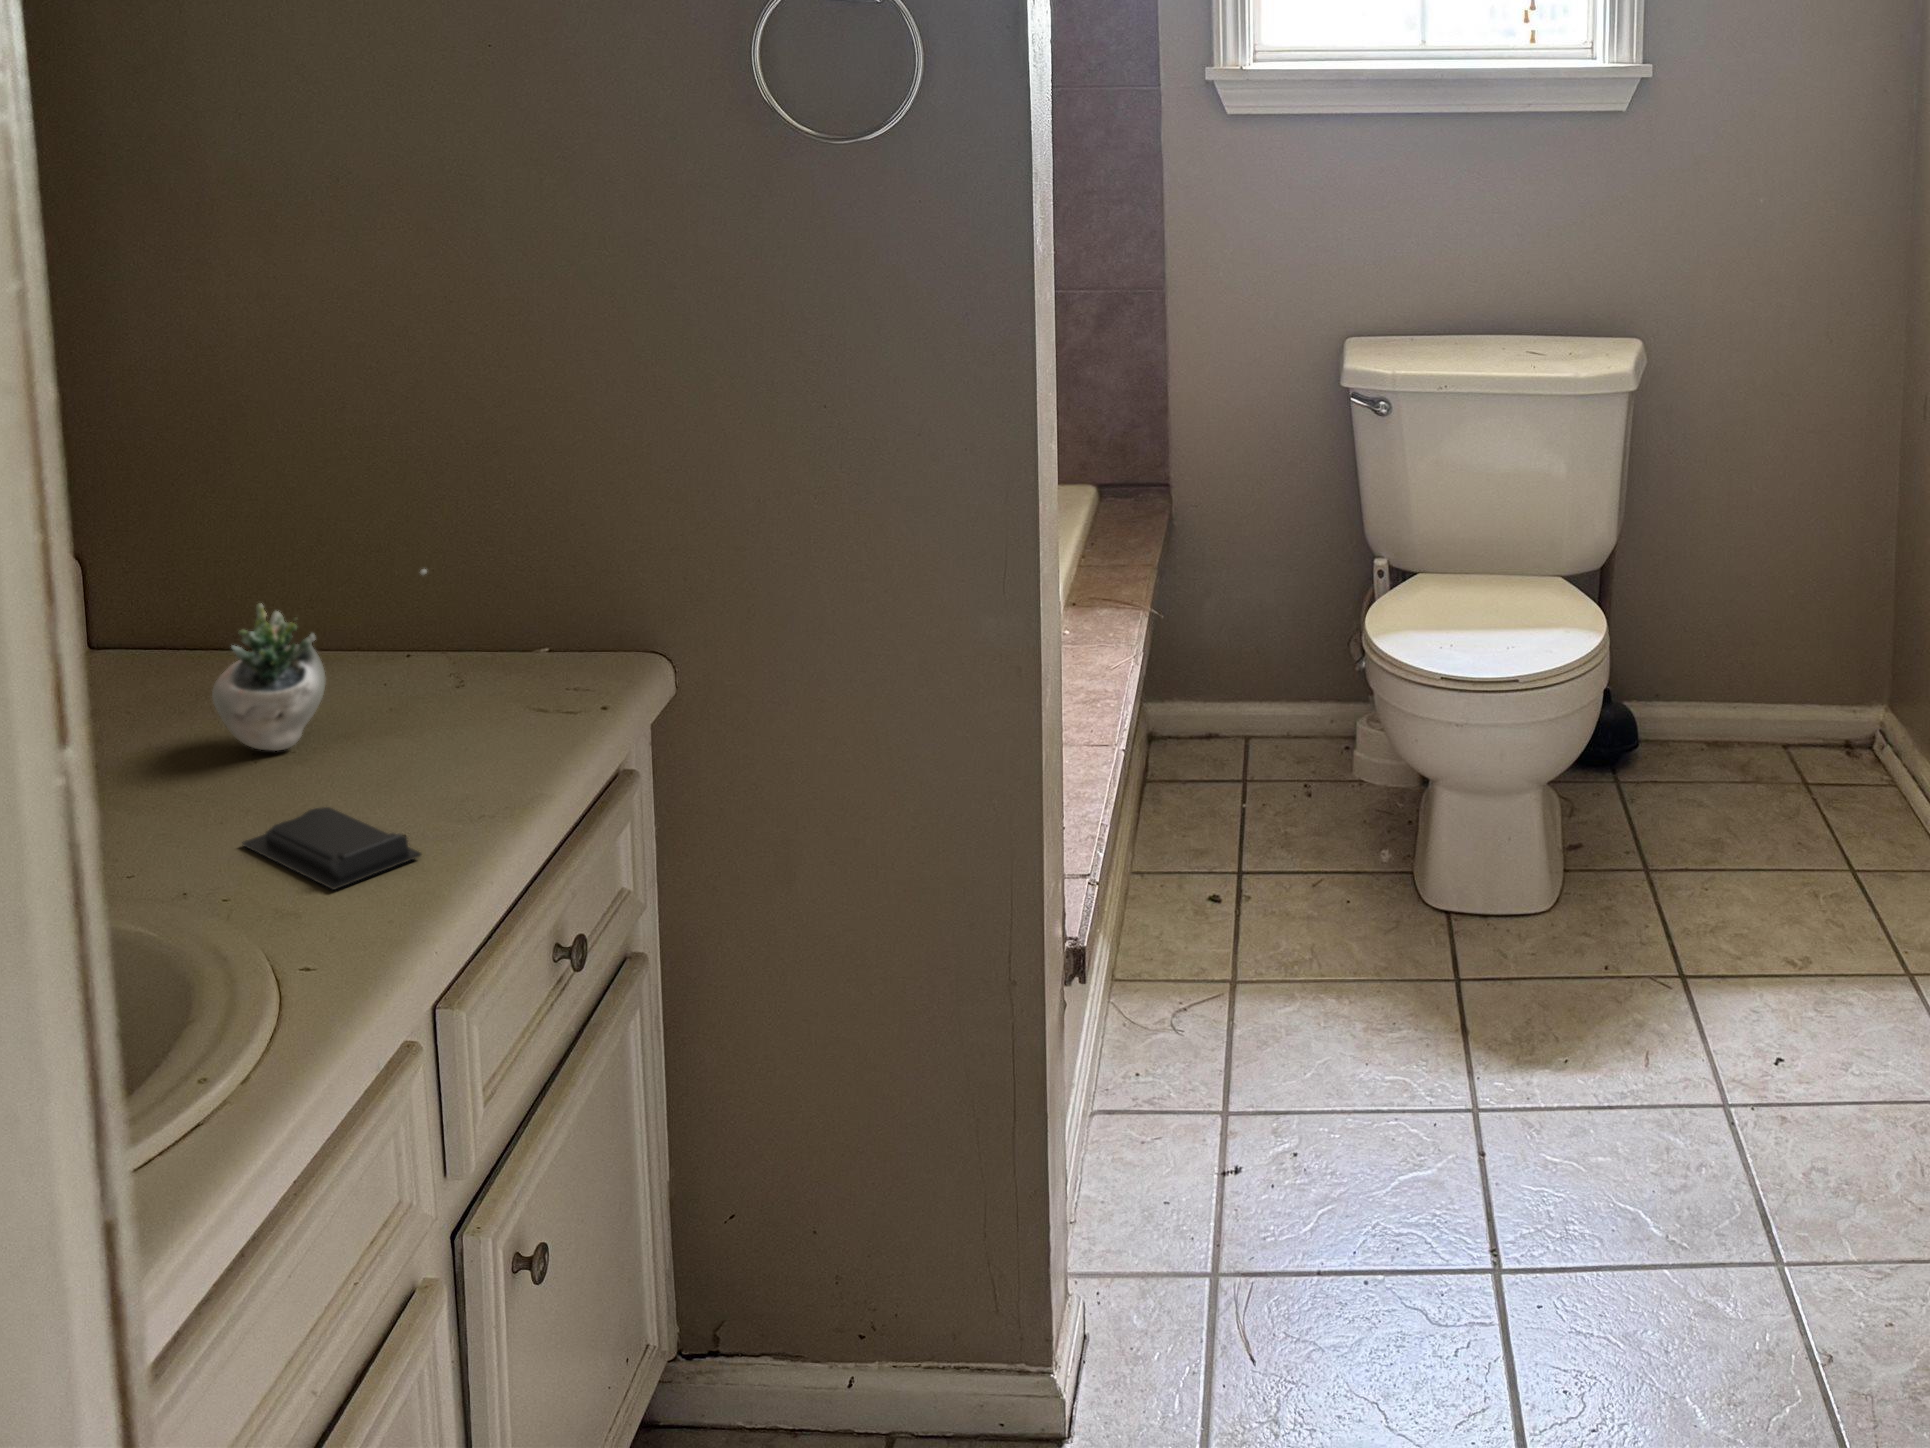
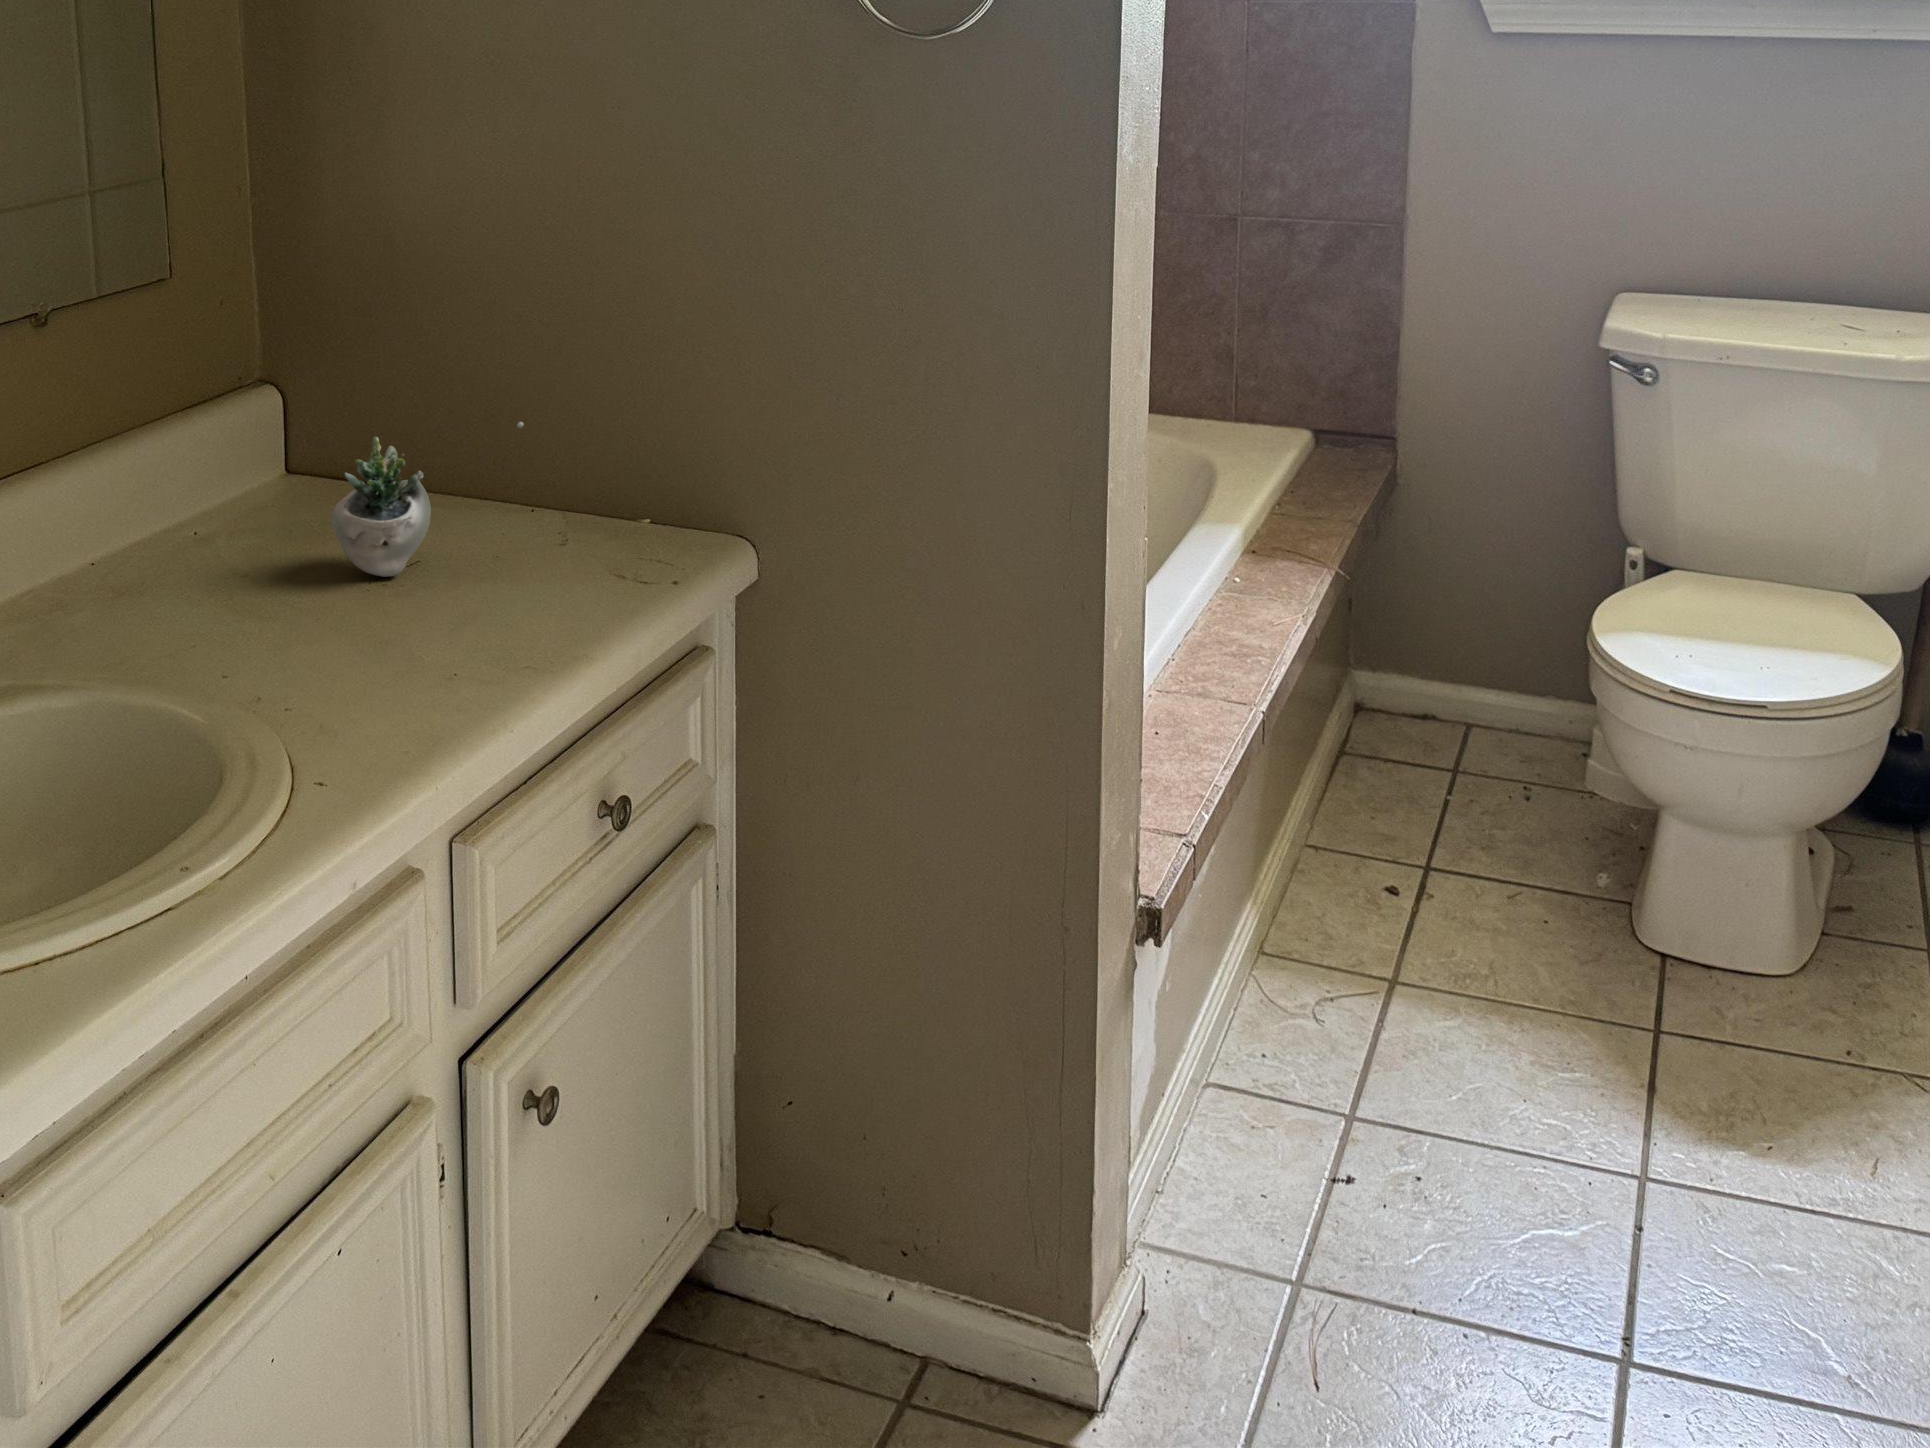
soap bar: present [242,807,421,890] -> none [319,633,460,711]

